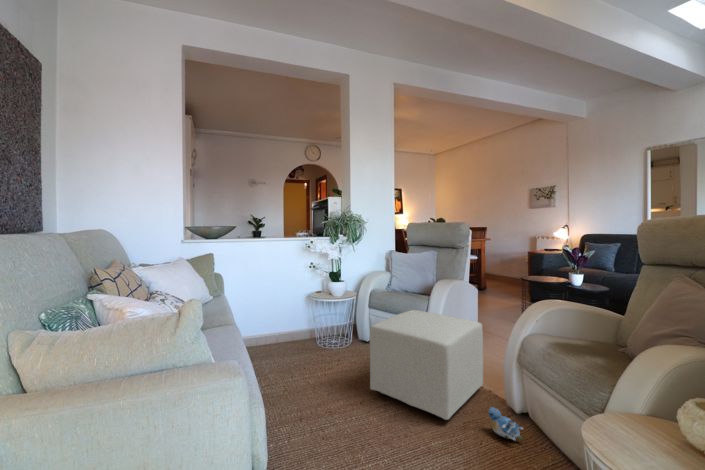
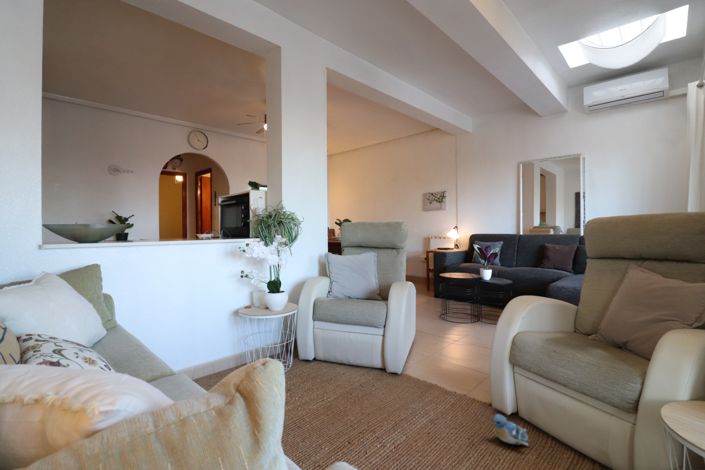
ottoman: present [370,310,483,420] -> none [351,318,459,439]

